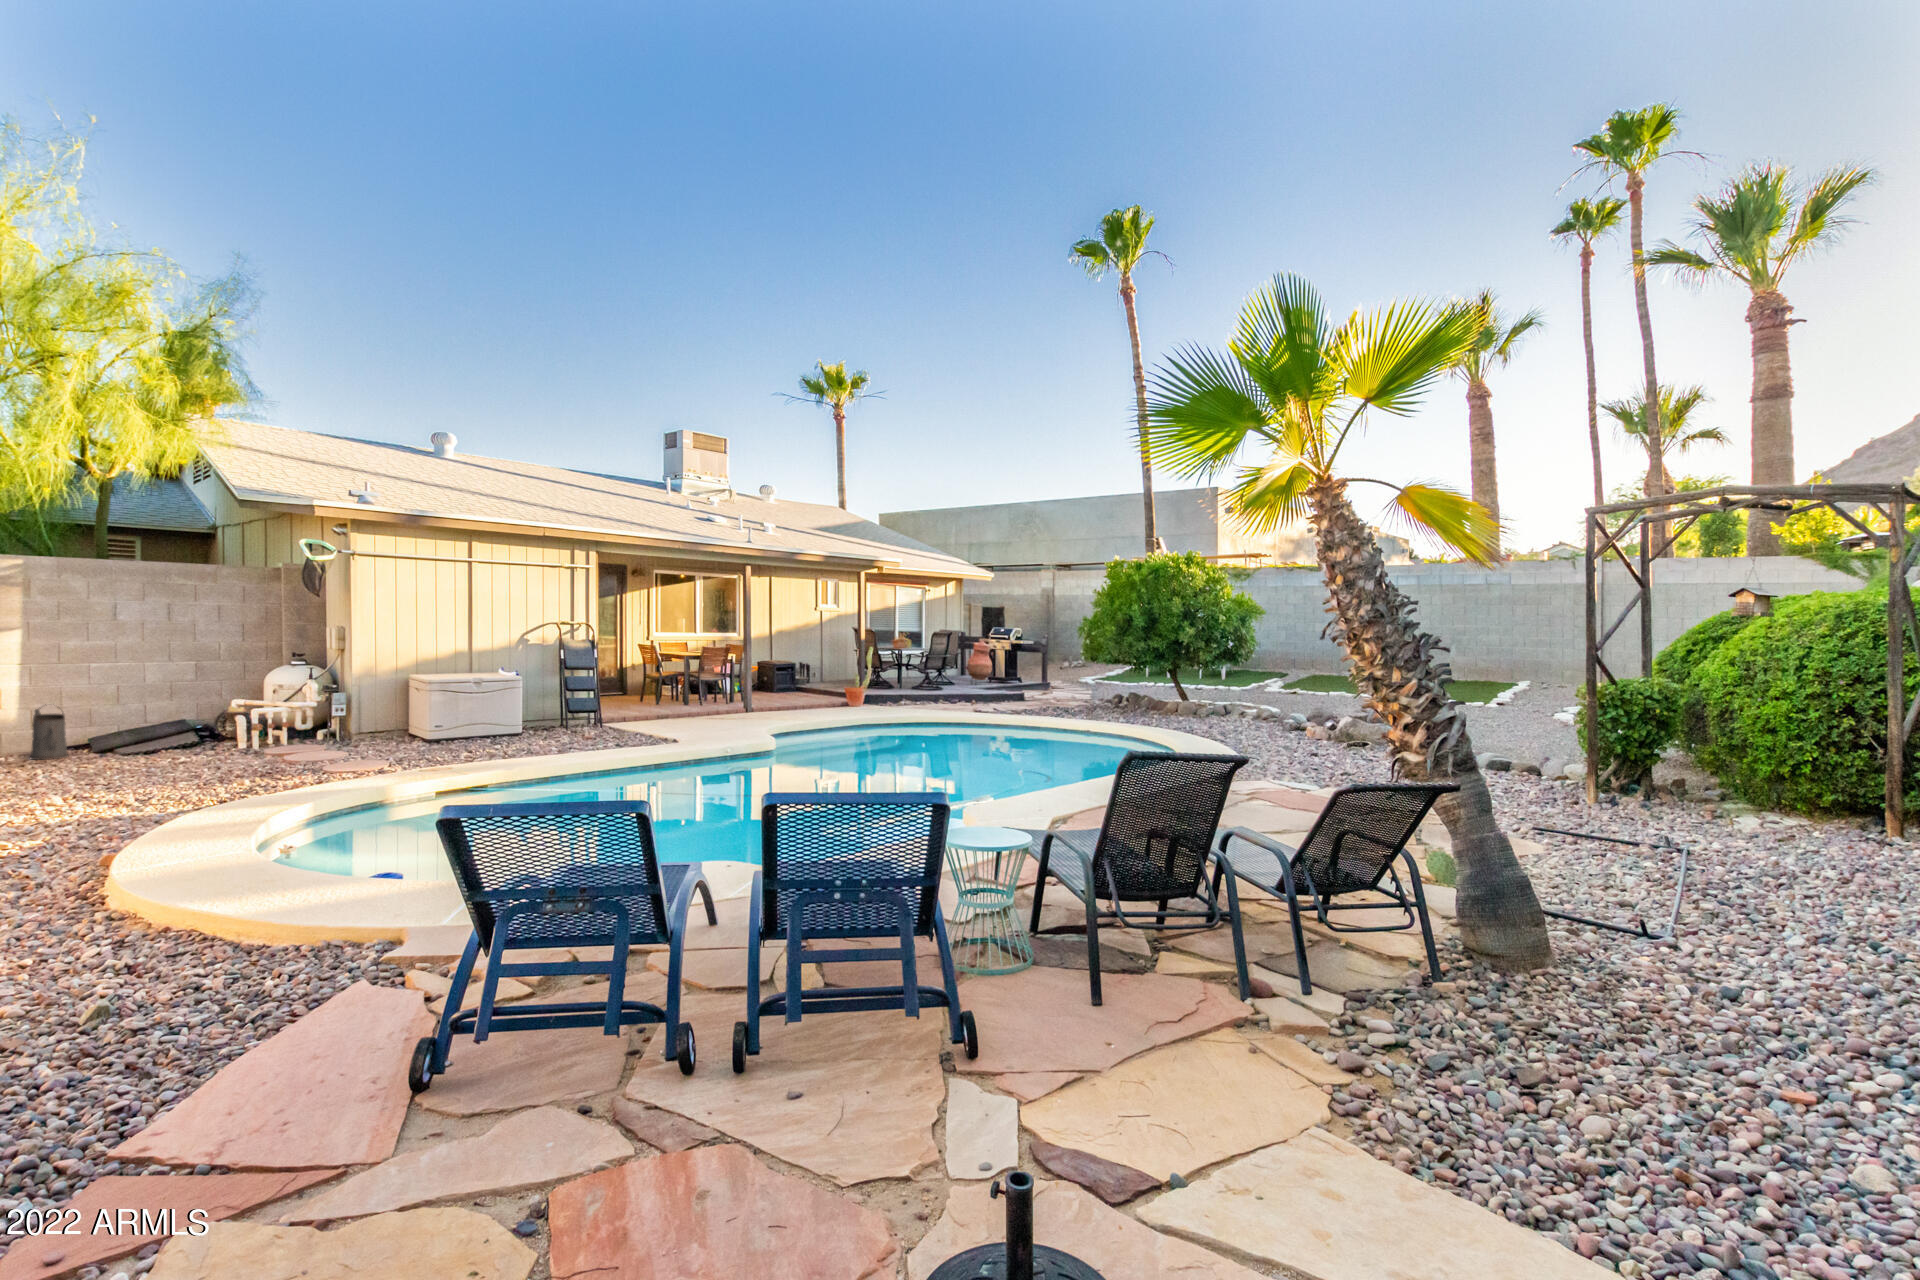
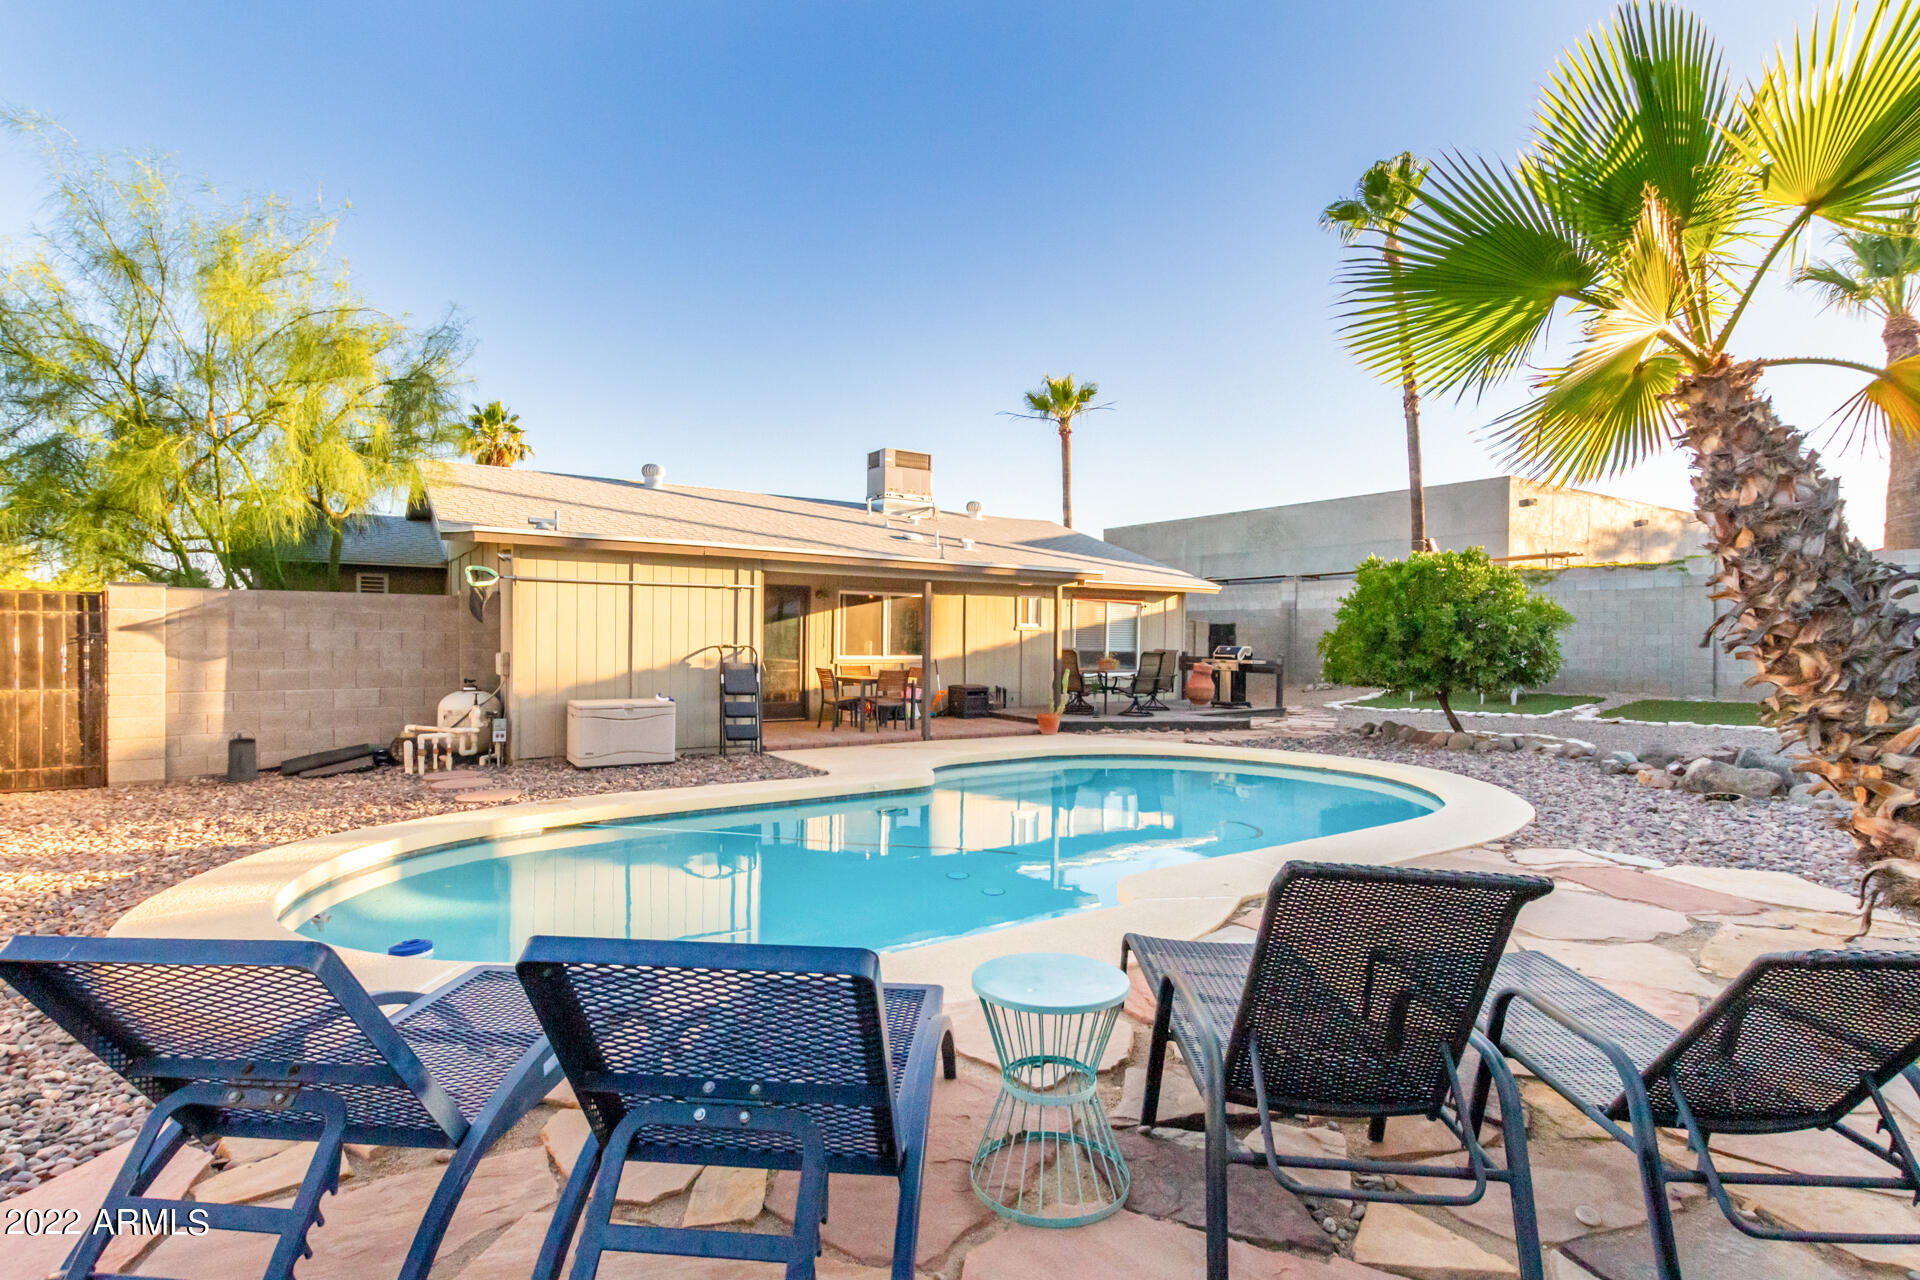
potted plant: none [878,651,904,690] -> present [1090,681,1101,717]

